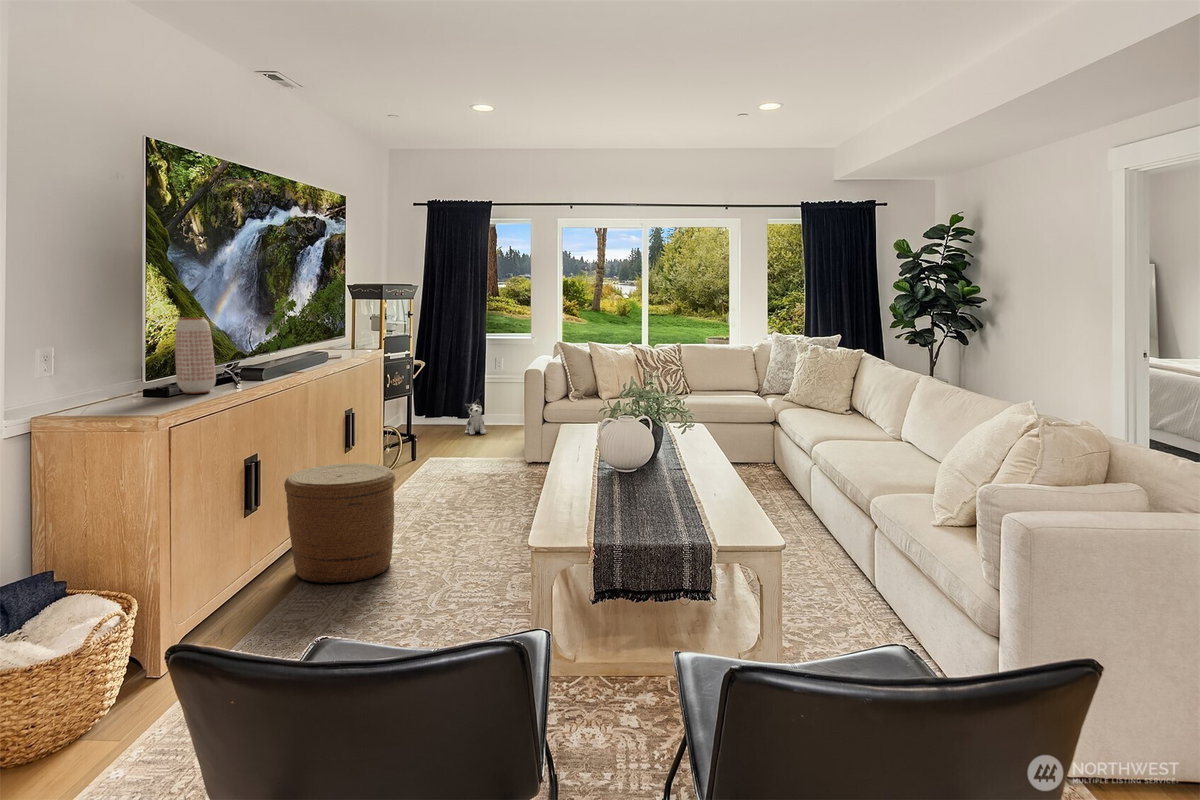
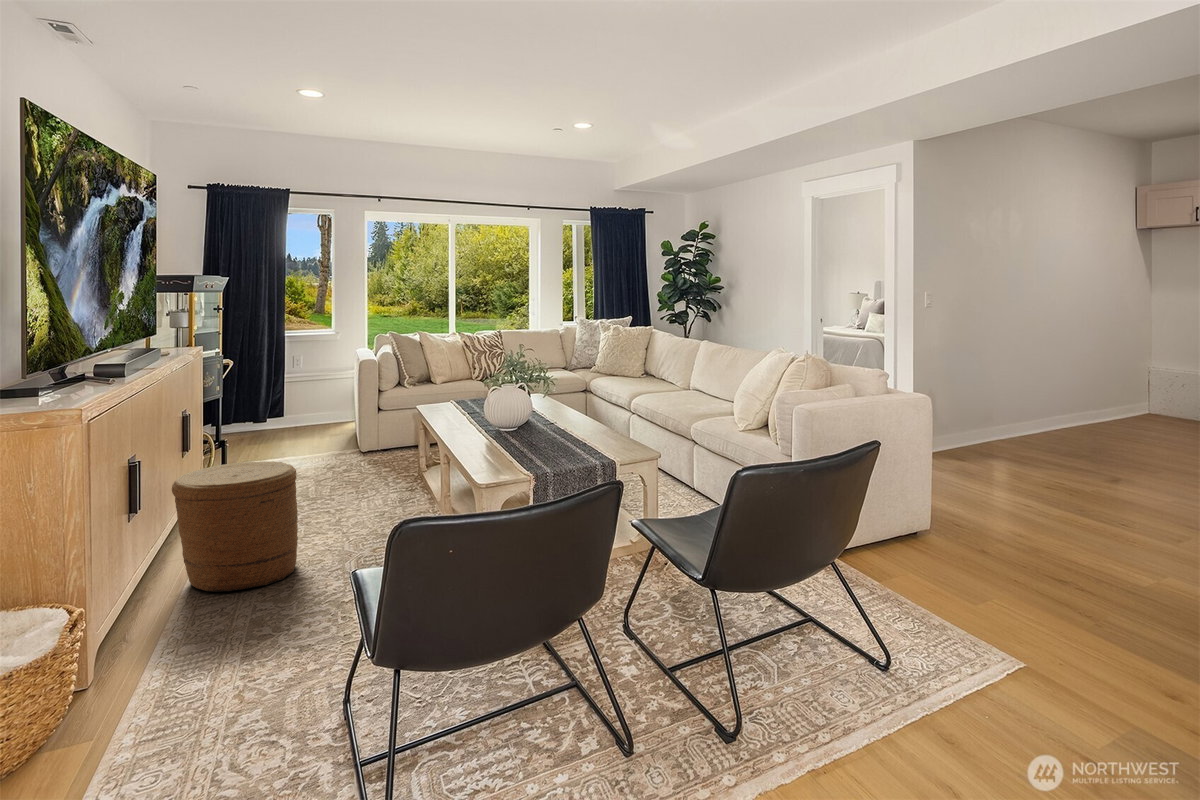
vase: present [175,318,216,394] -> none [52,307,104,393]
plush toy: present [465,399,487,434] -> none [269,397,296,437]

